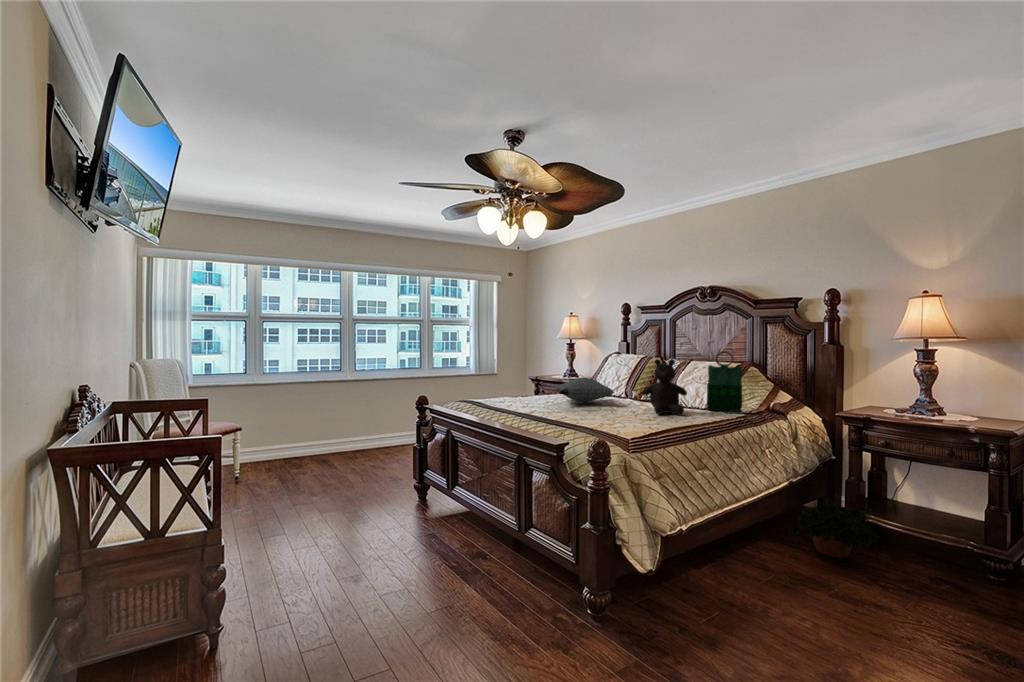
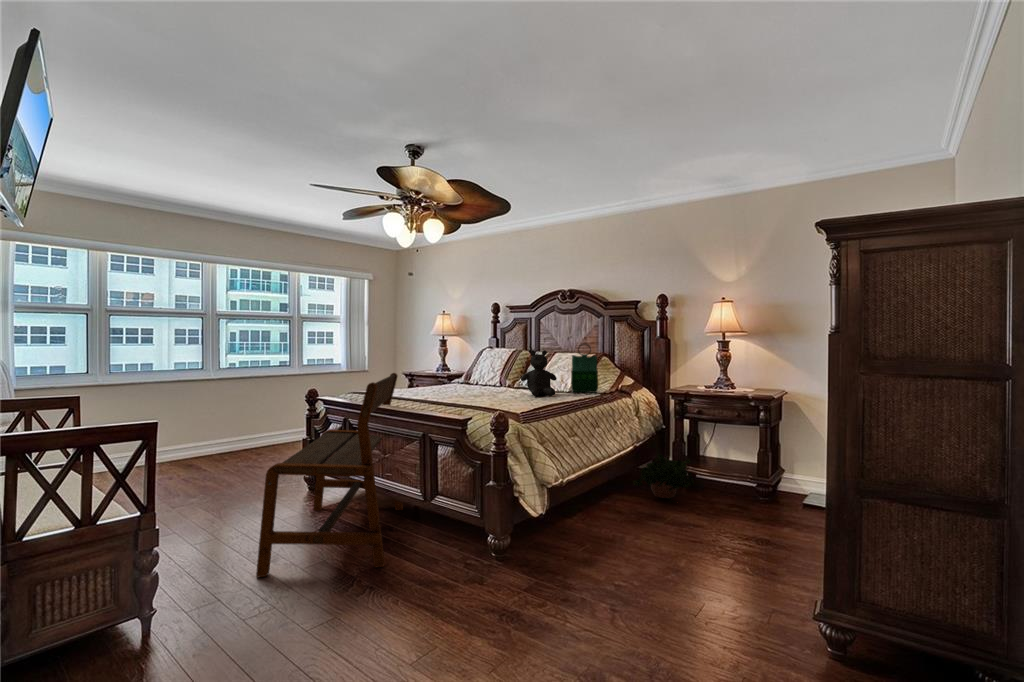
pillow: present [556,377,614,402] -> none [441,368,496,390]
bench: none [334,383,504,607] -> present [256,373,403,577]

